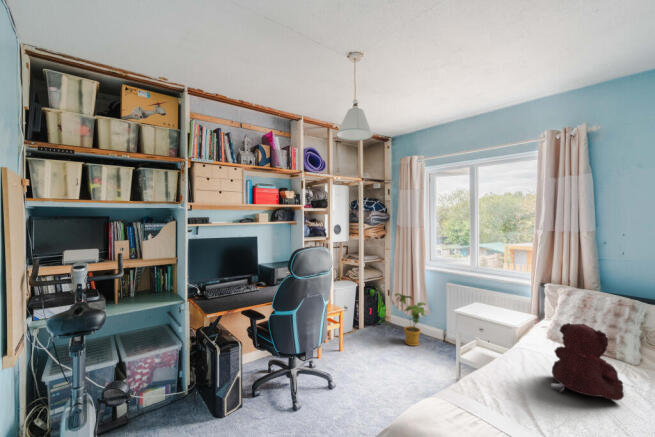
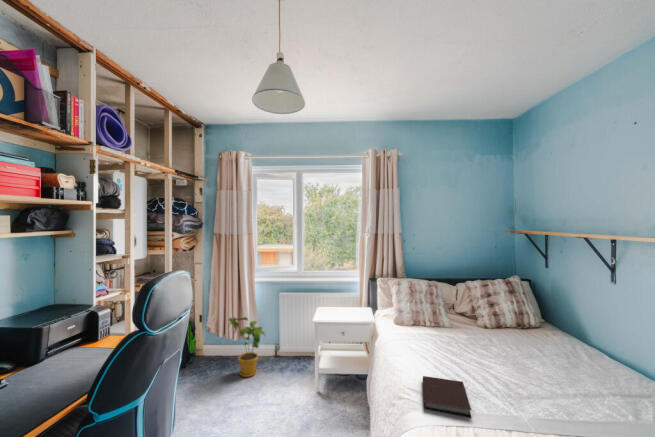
teddy bear: present [550,323,624,401] -> none [433,306,481,370]
notebook: none [468,378,541,421] -> present [423,376,471,417]

